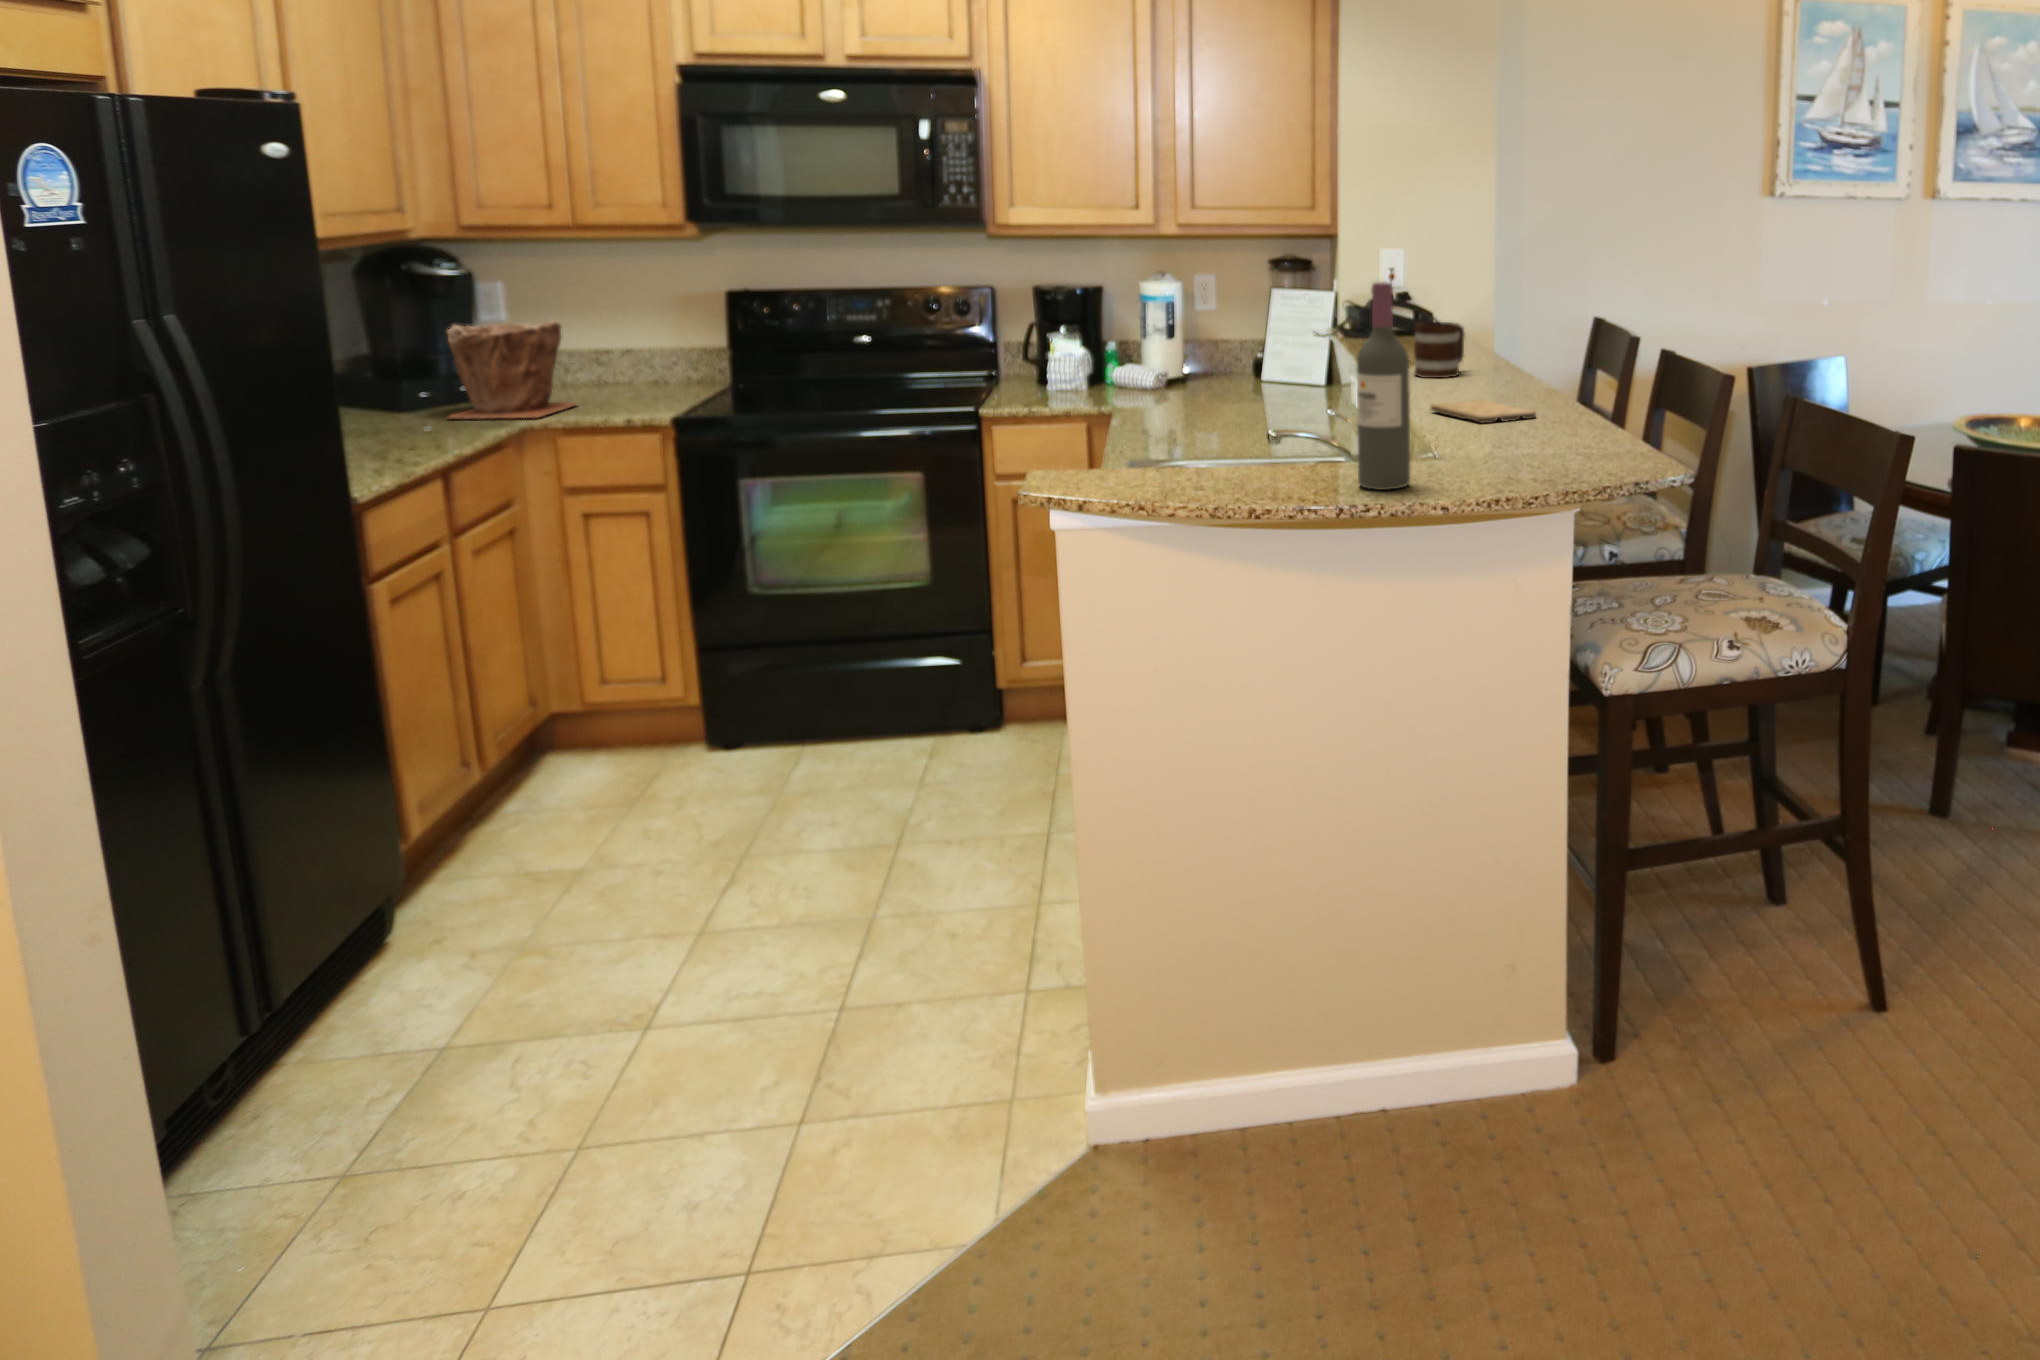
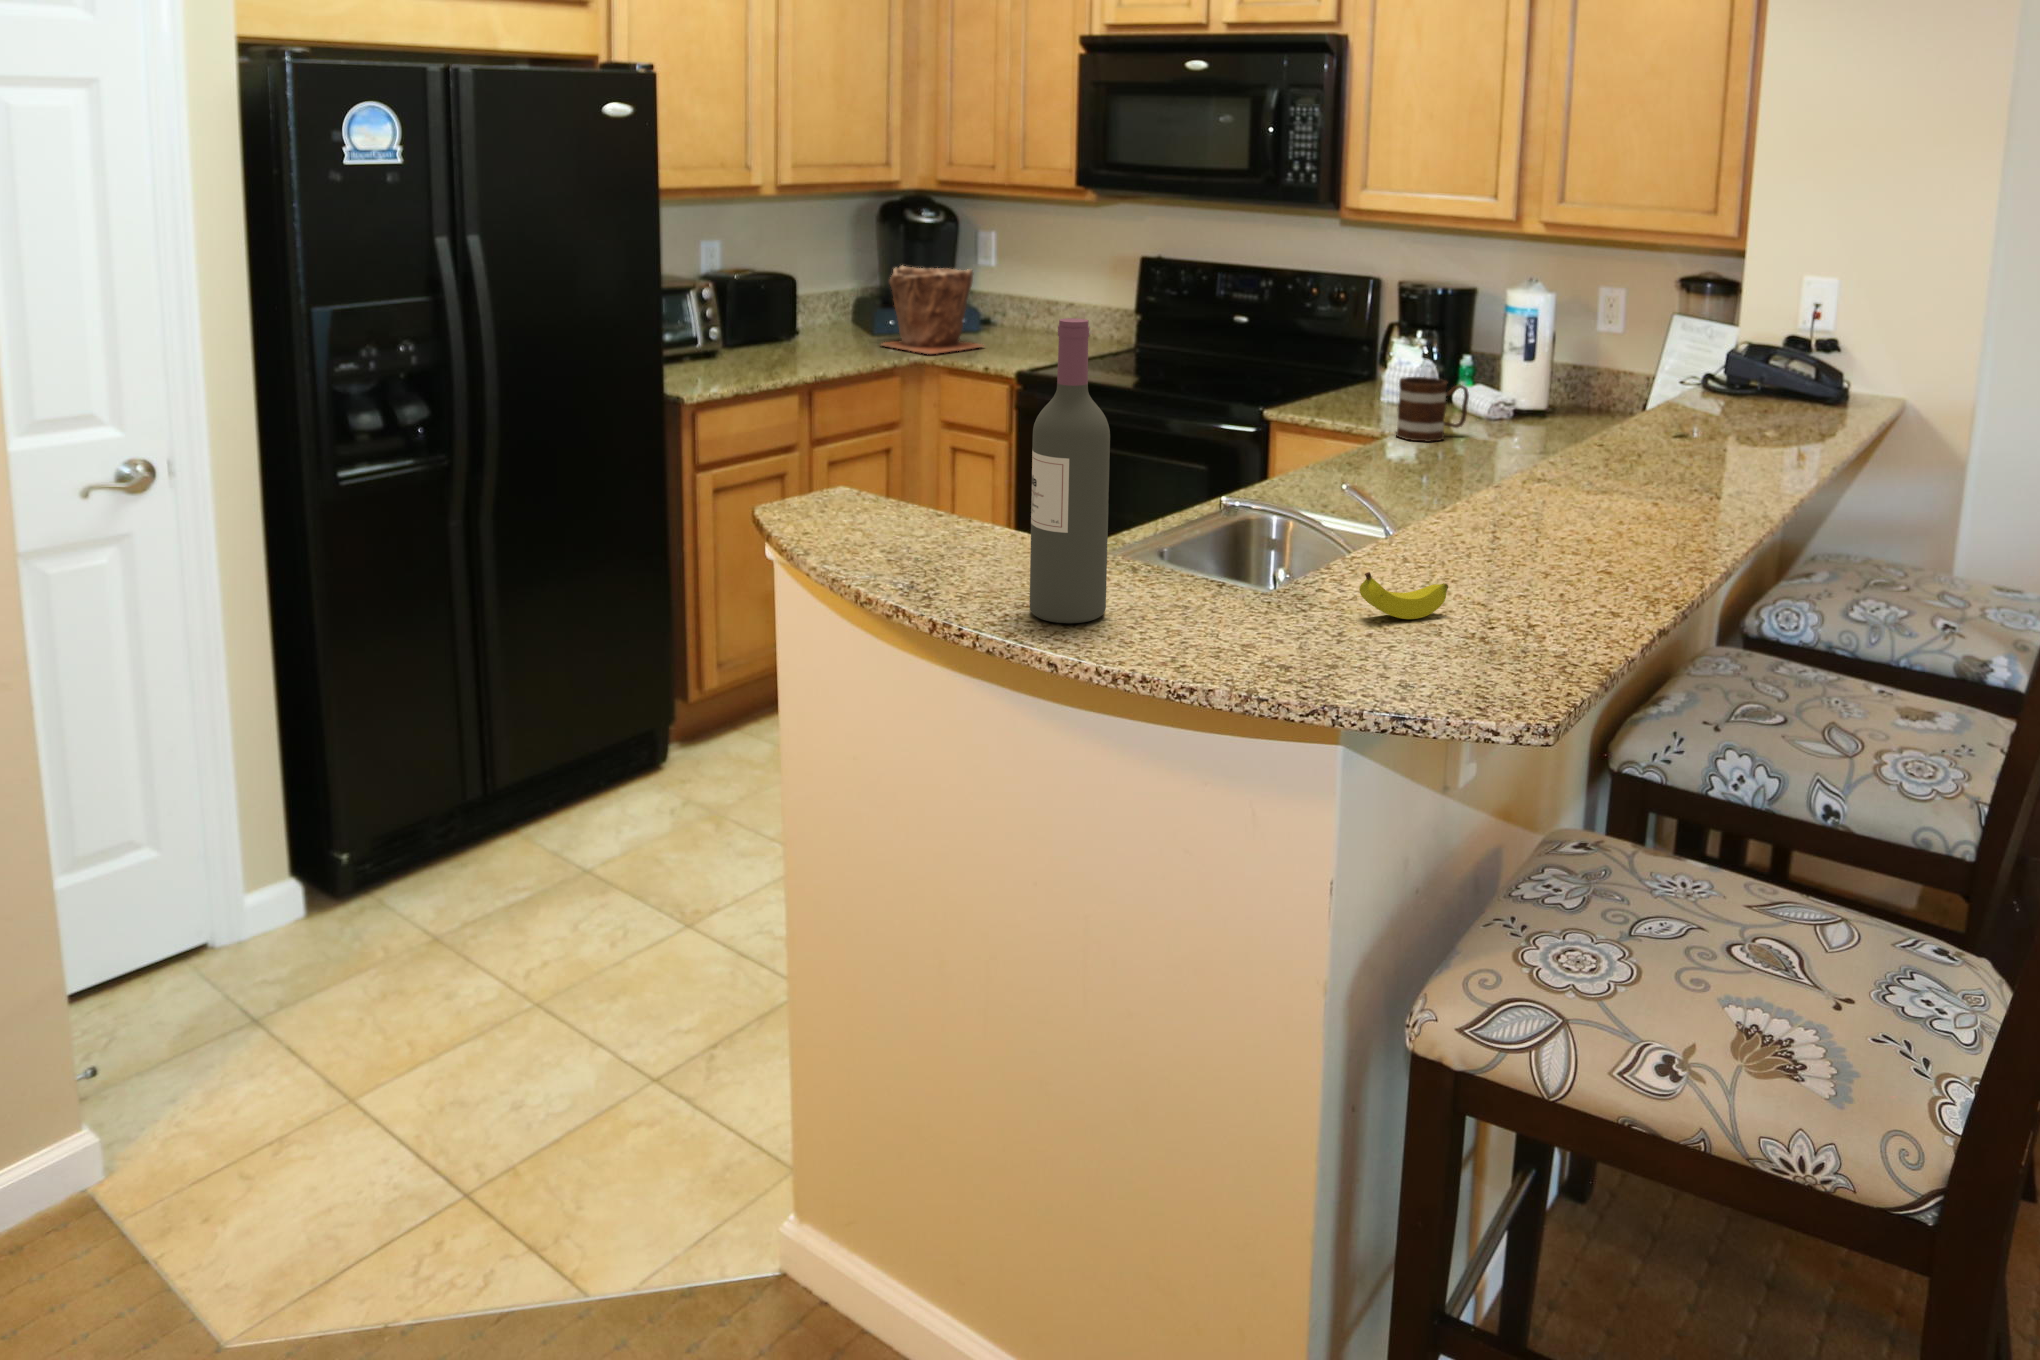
mug: present [1414,322,1464,378] -> present [1396,377,1469,442]
cutting board: present [1430,400,1536,423] -> none [1502,503,1619,557]
banana: none [1511,428,1542,454] -> present [1359,572,1448,619]

